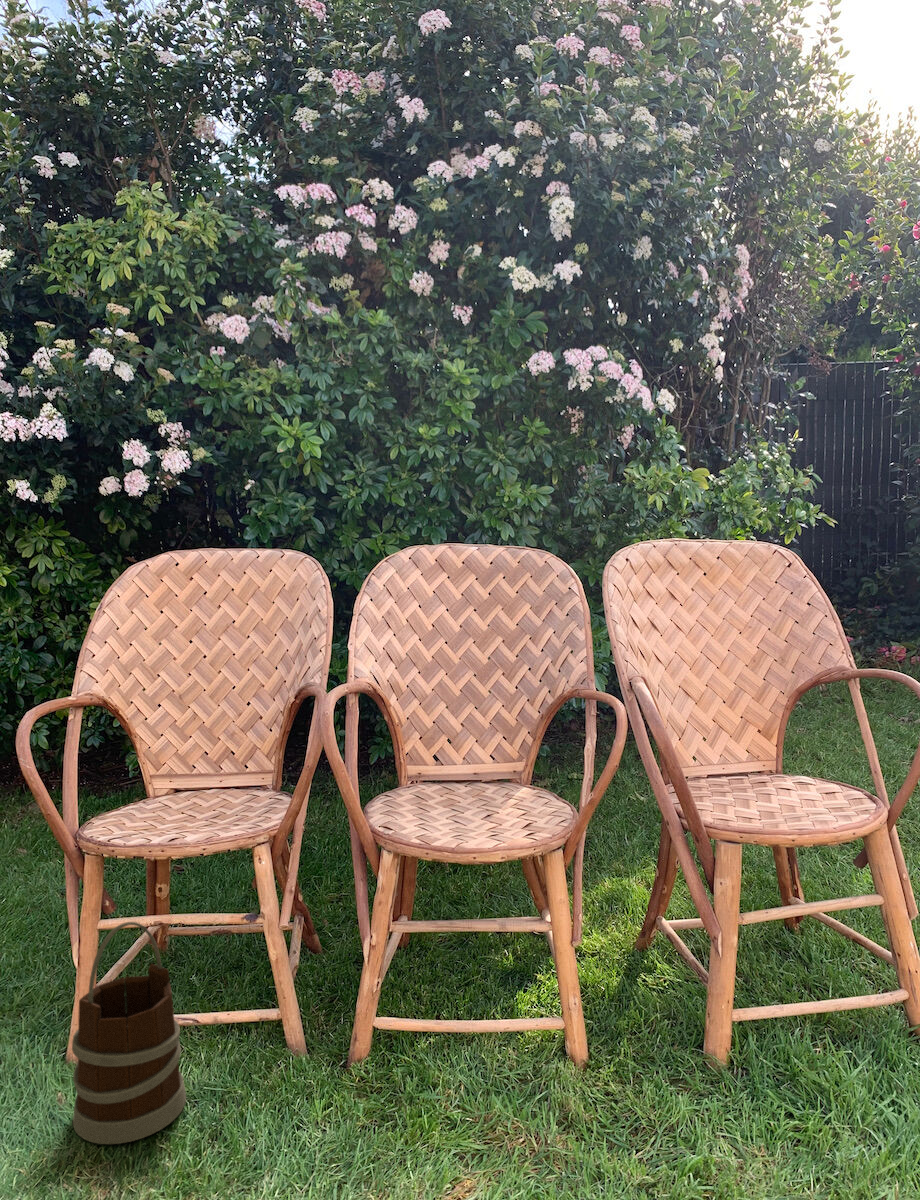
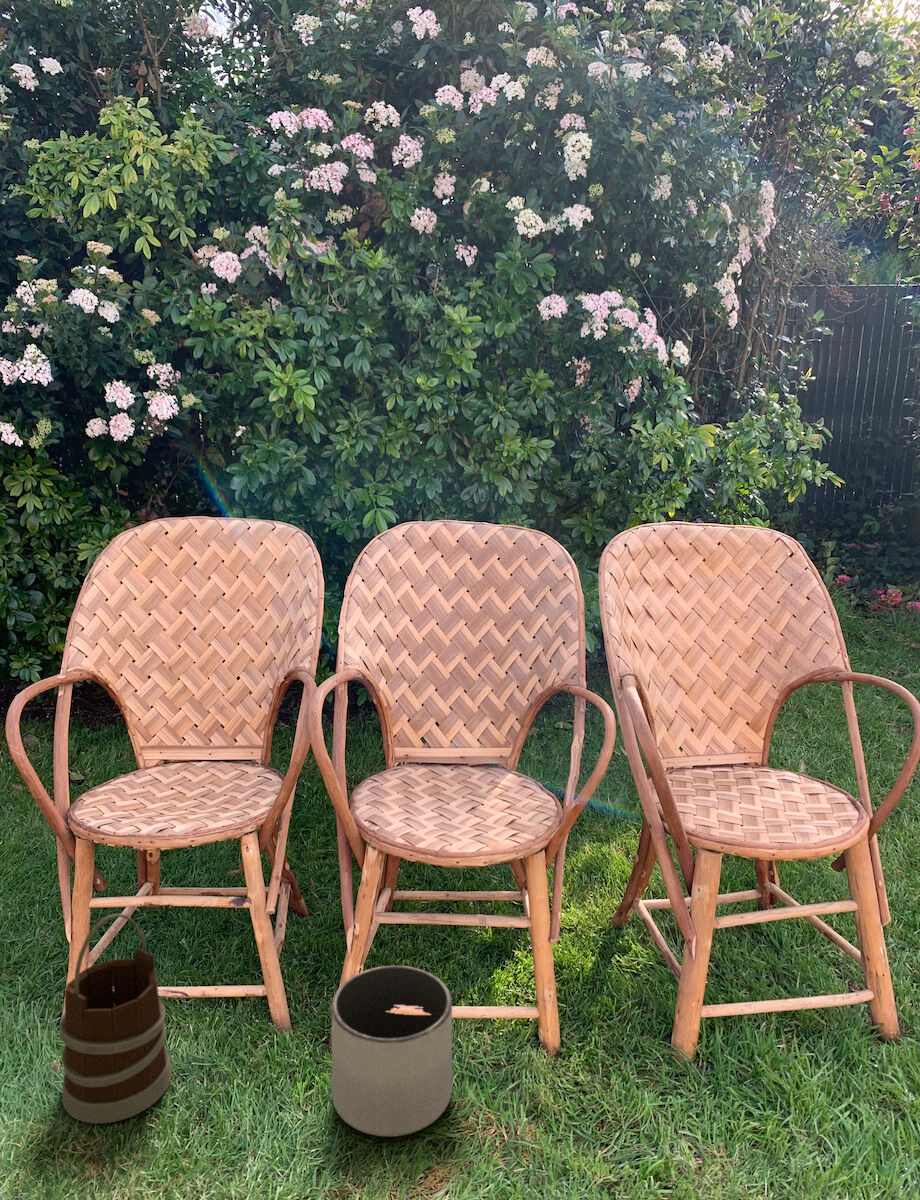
planter: none [351,975,477,1146] -> present [332,966,452,1137]

